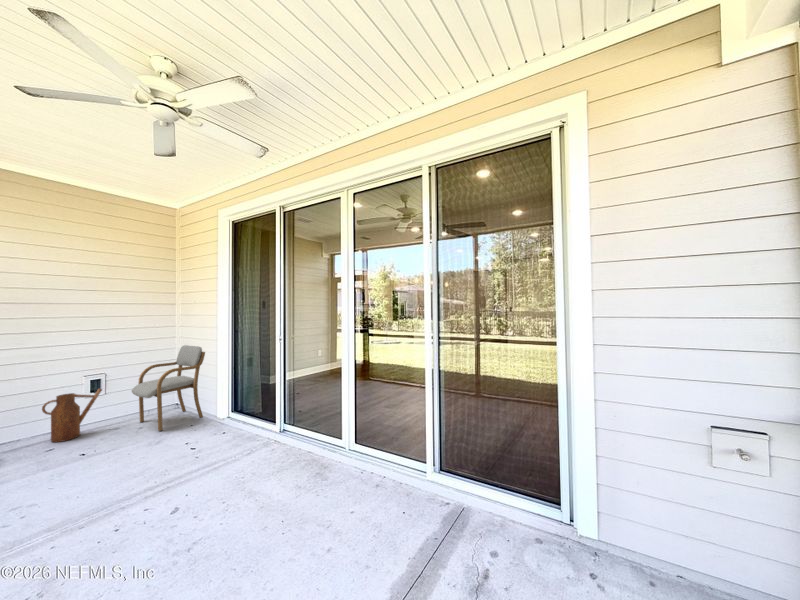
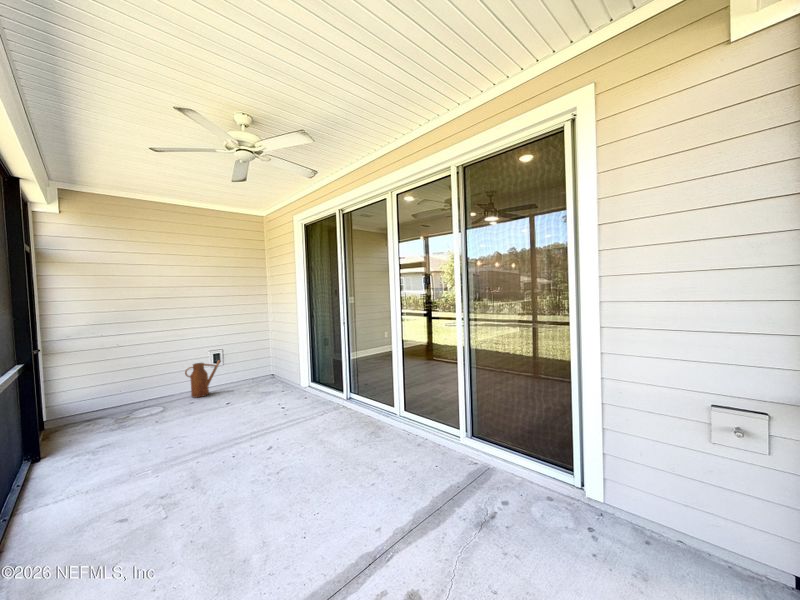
armchair: present [132,345,205,431] -> none [240,327,291,394]

